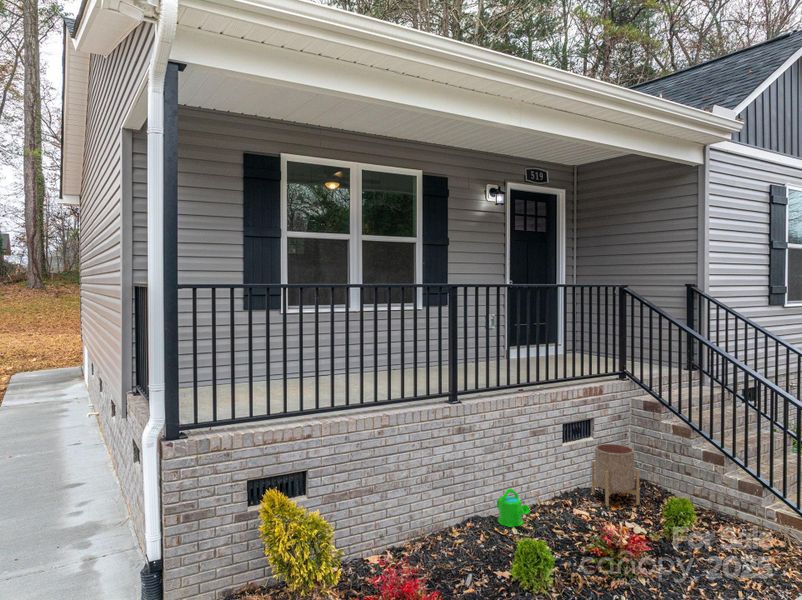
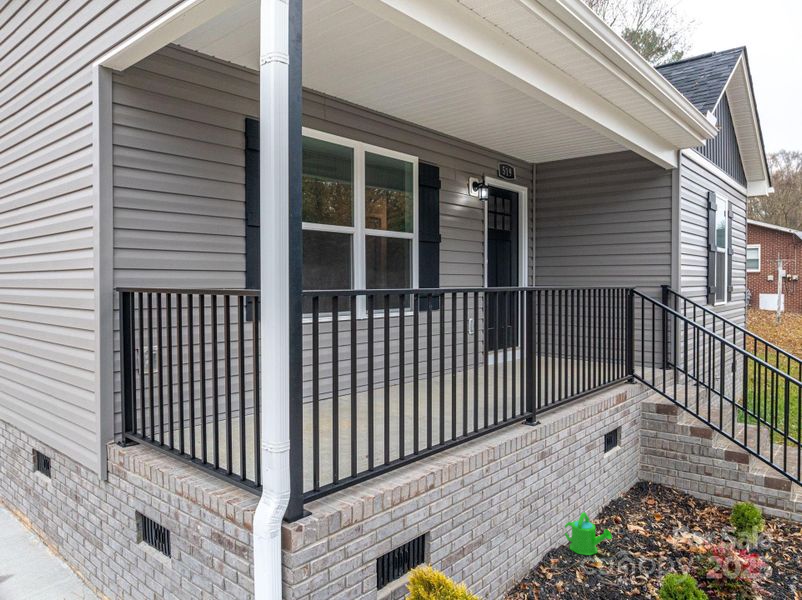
planter: present [591,444,640,507] -> none [622,451,674,516]

